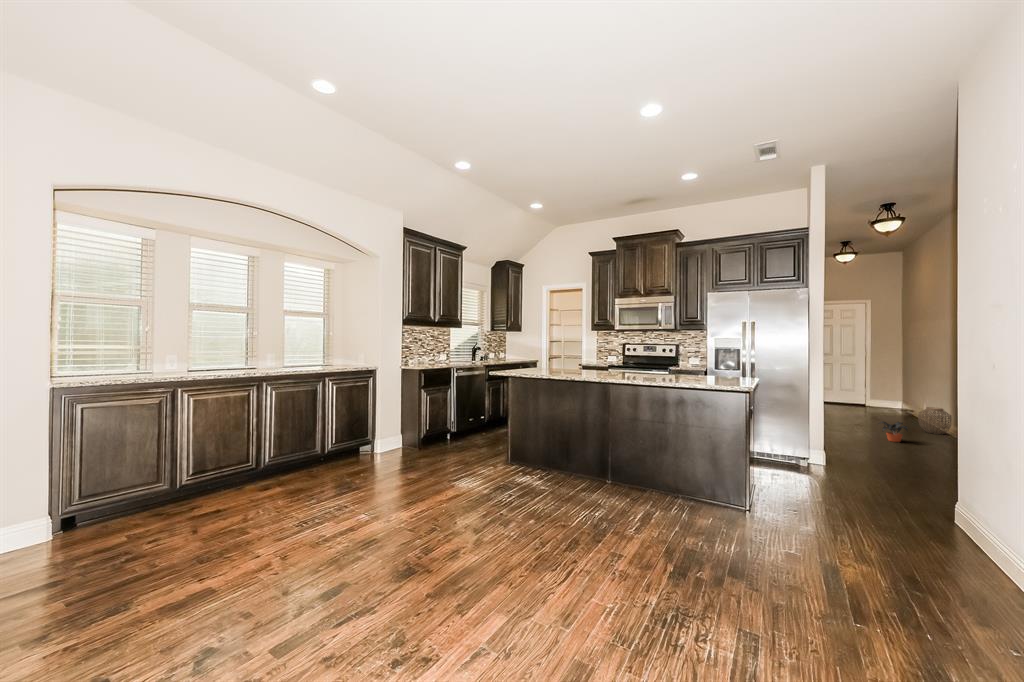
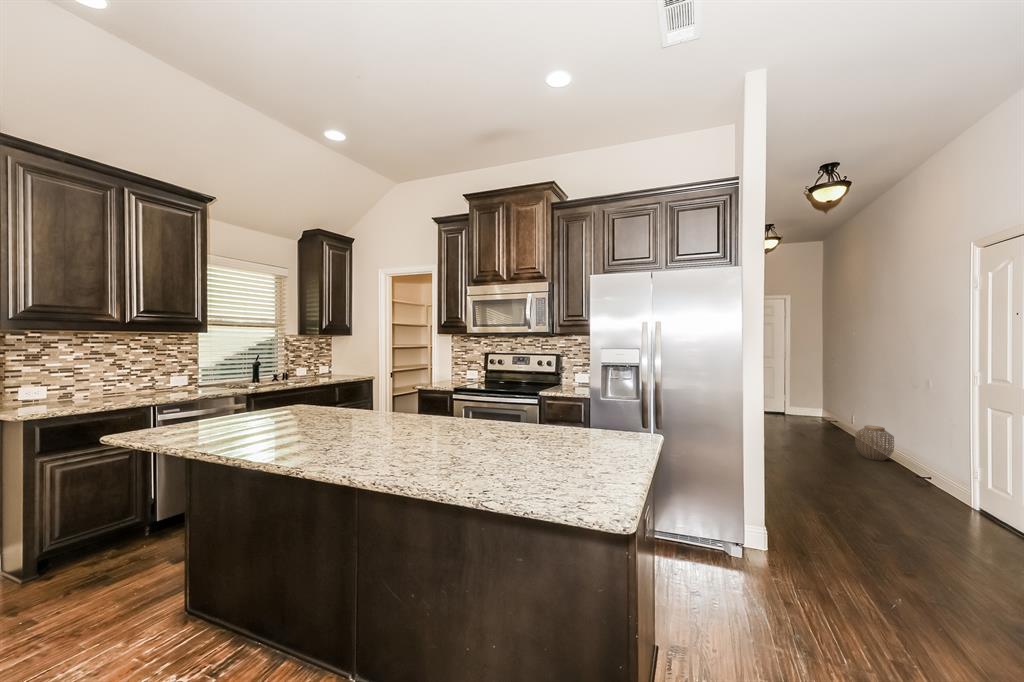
potted plant: present [880,422,907,442] -> none [815,452,856,480]

